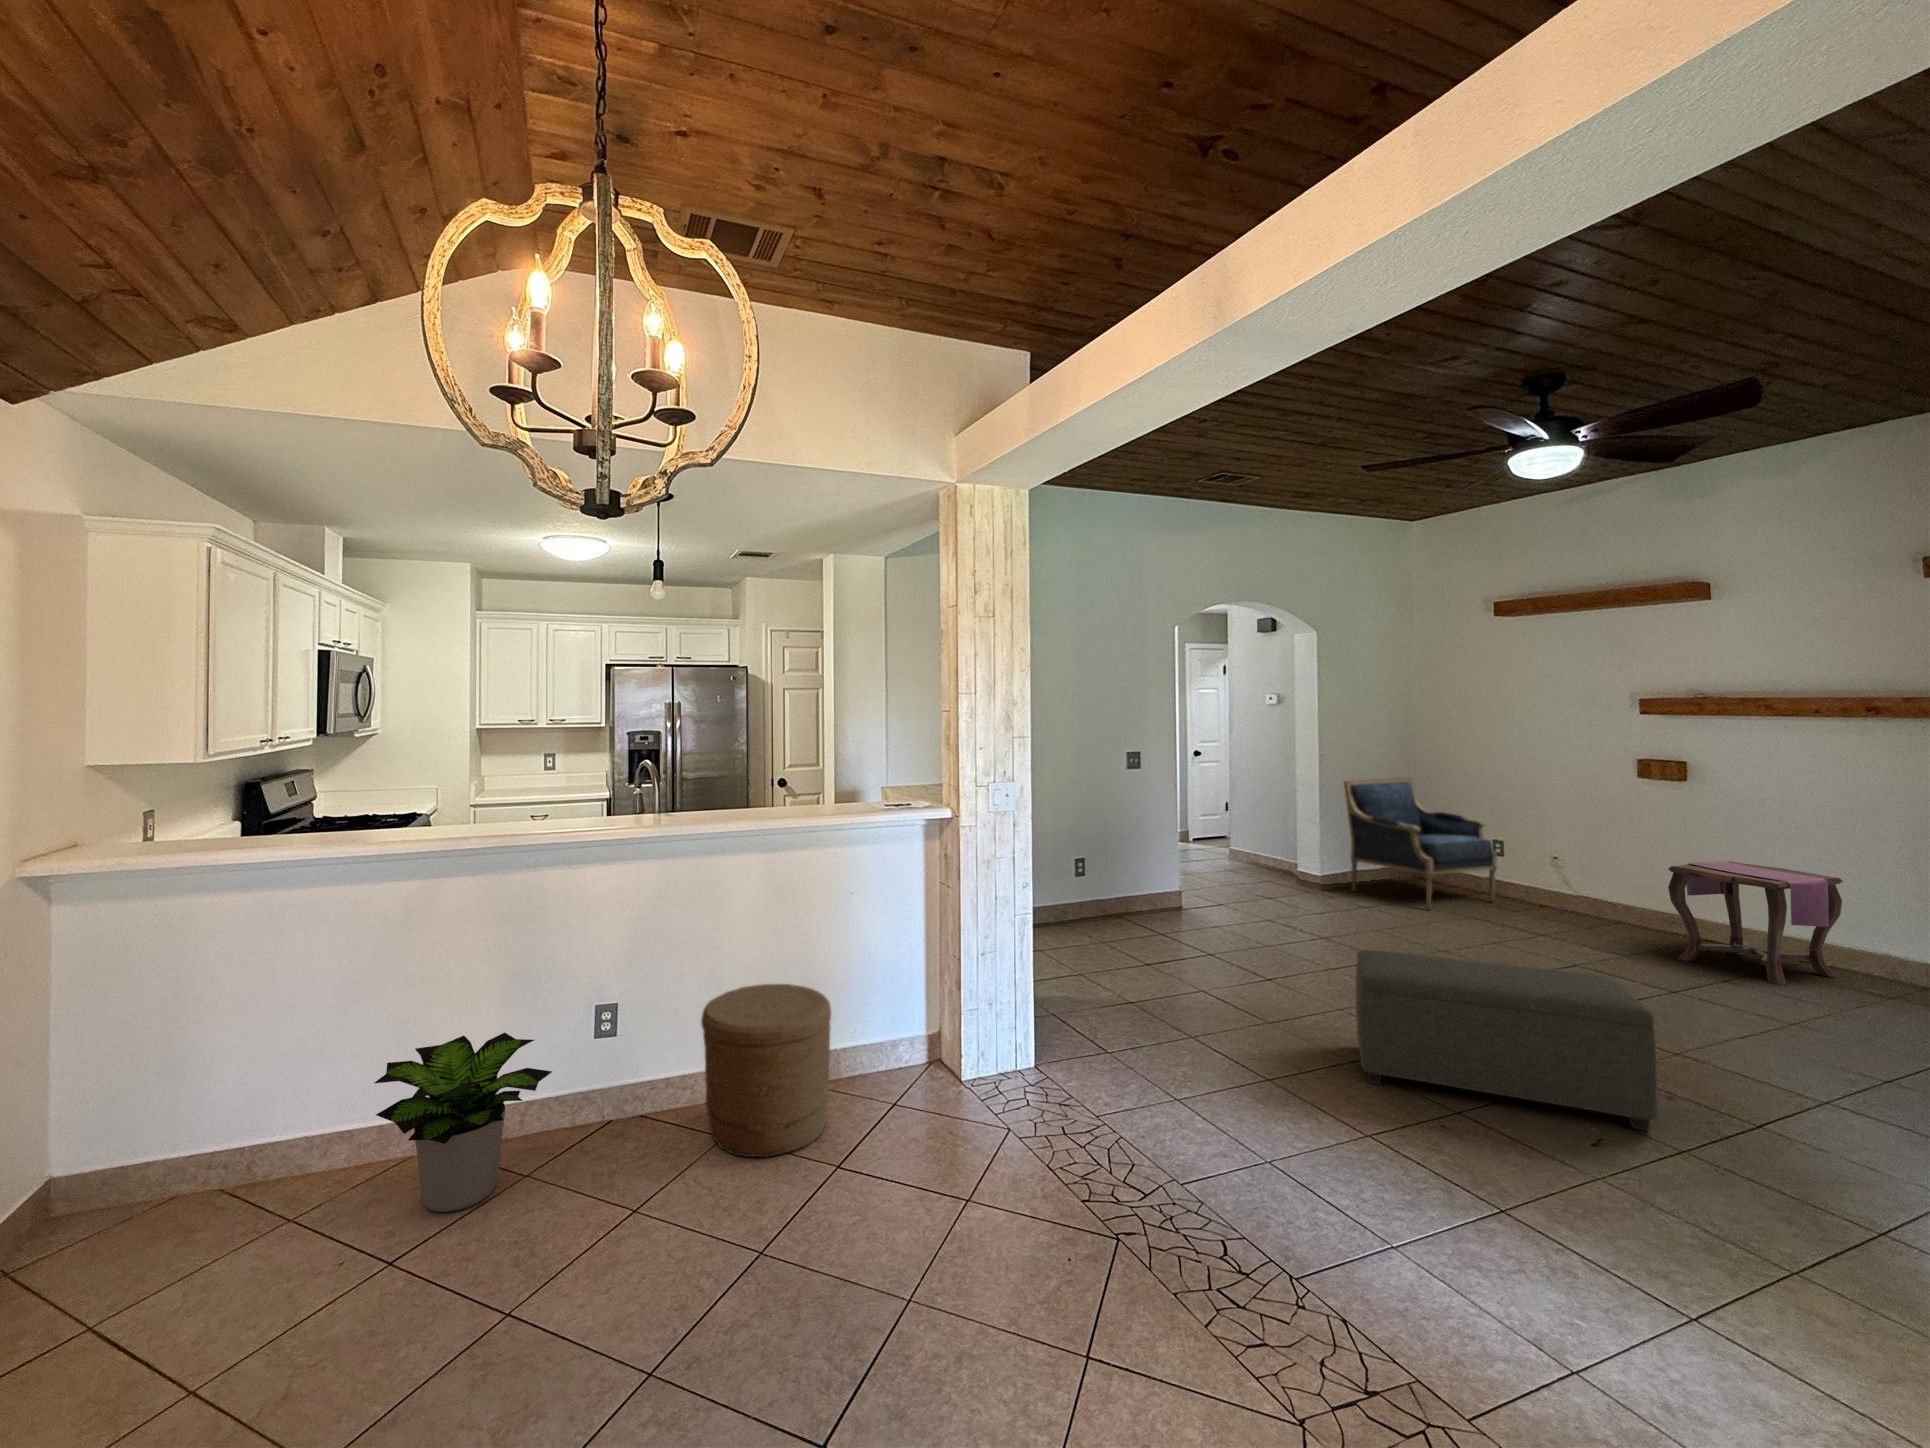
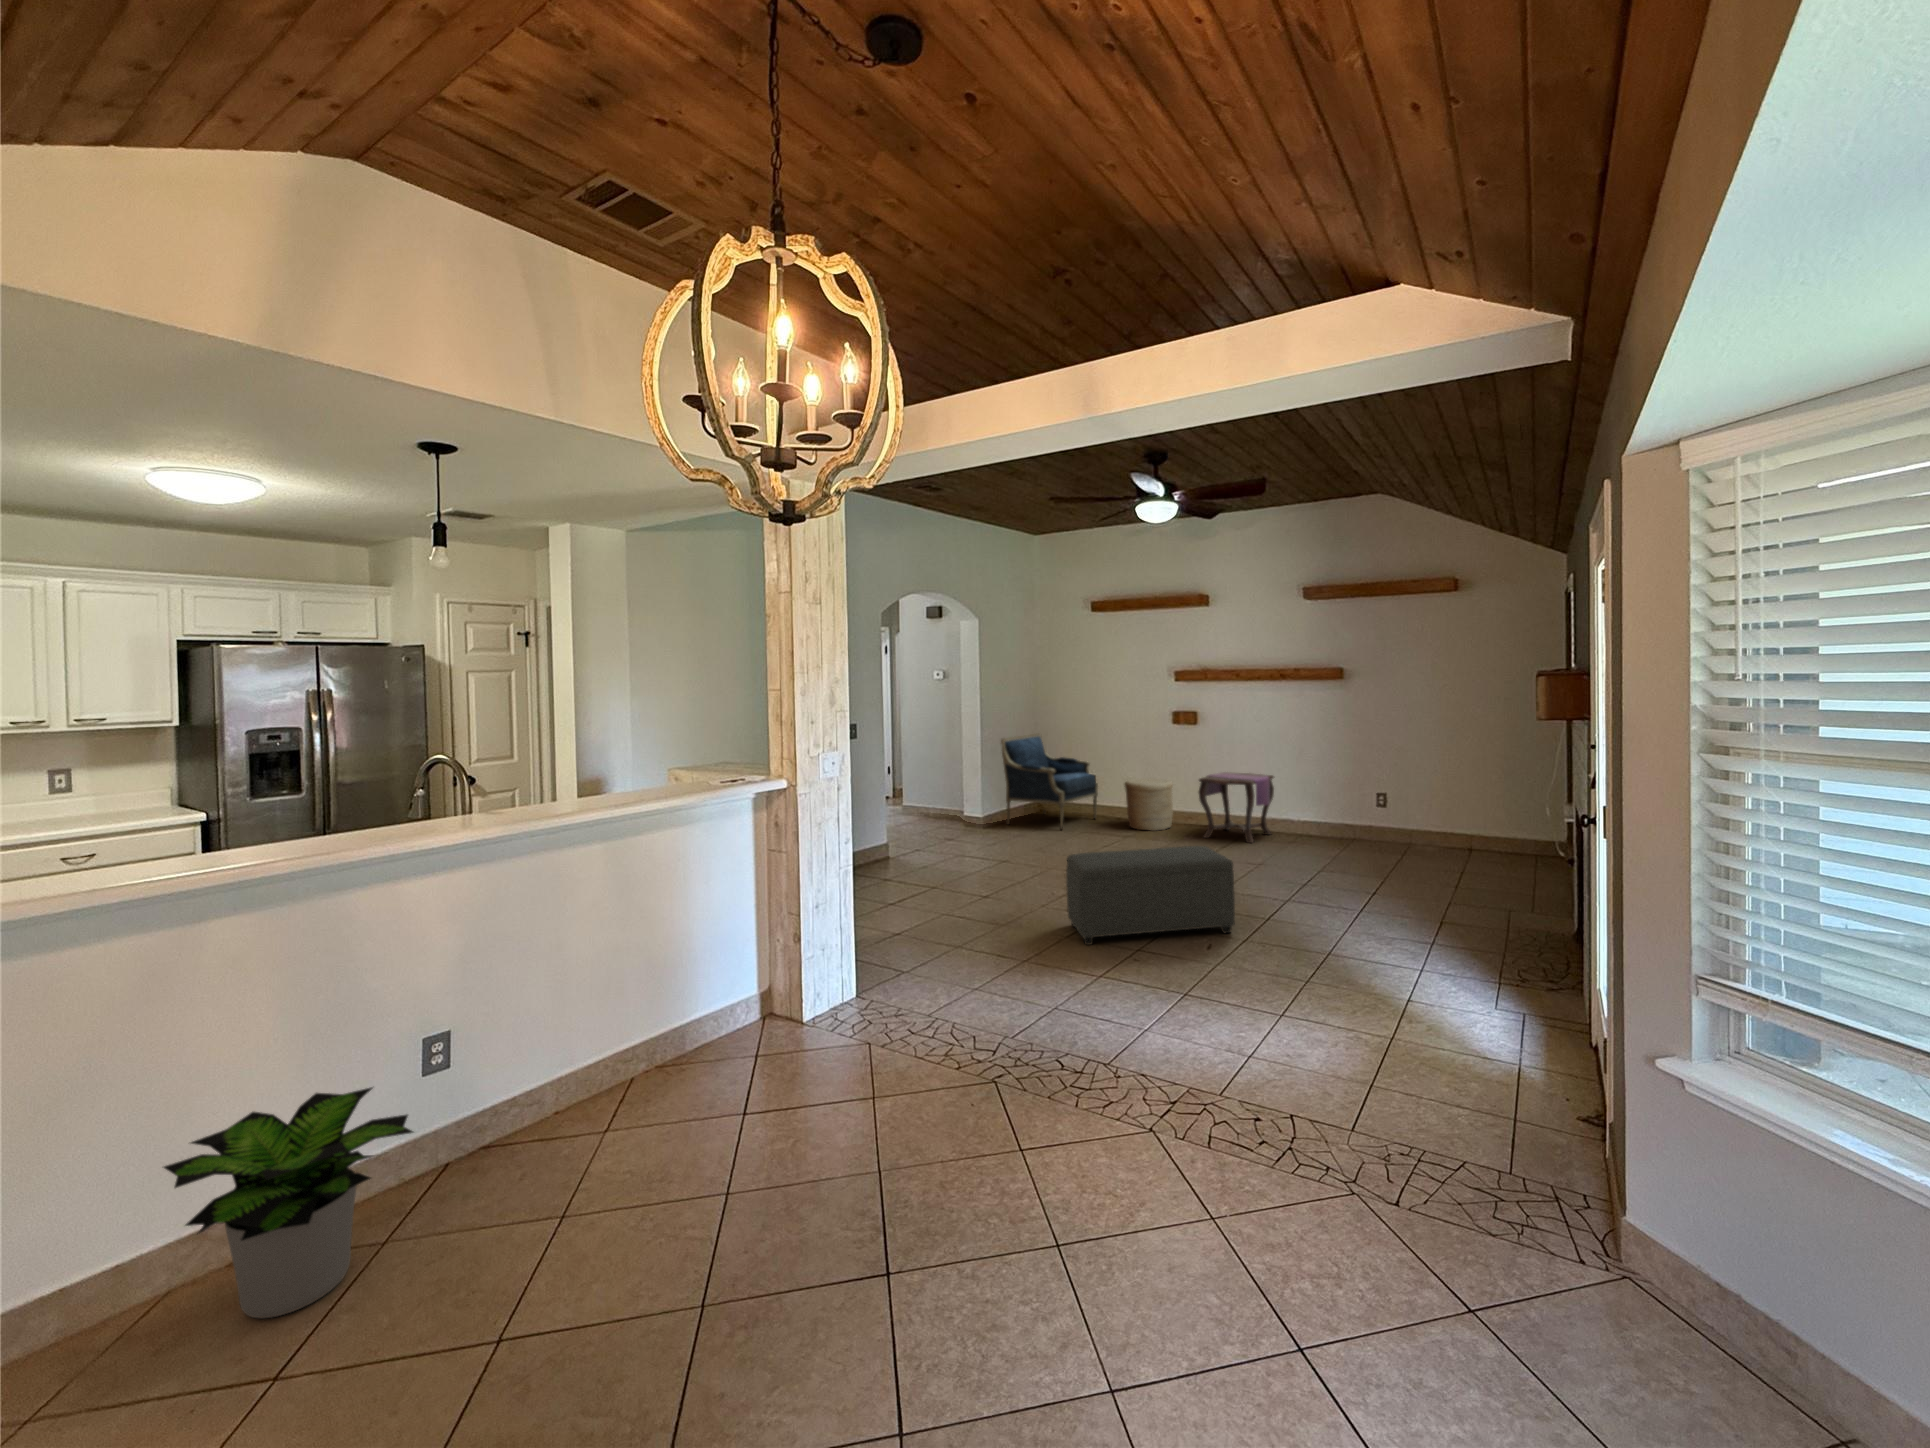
woven basket: present [701,984,831,1157] -> present [1125,778,1173,831]

